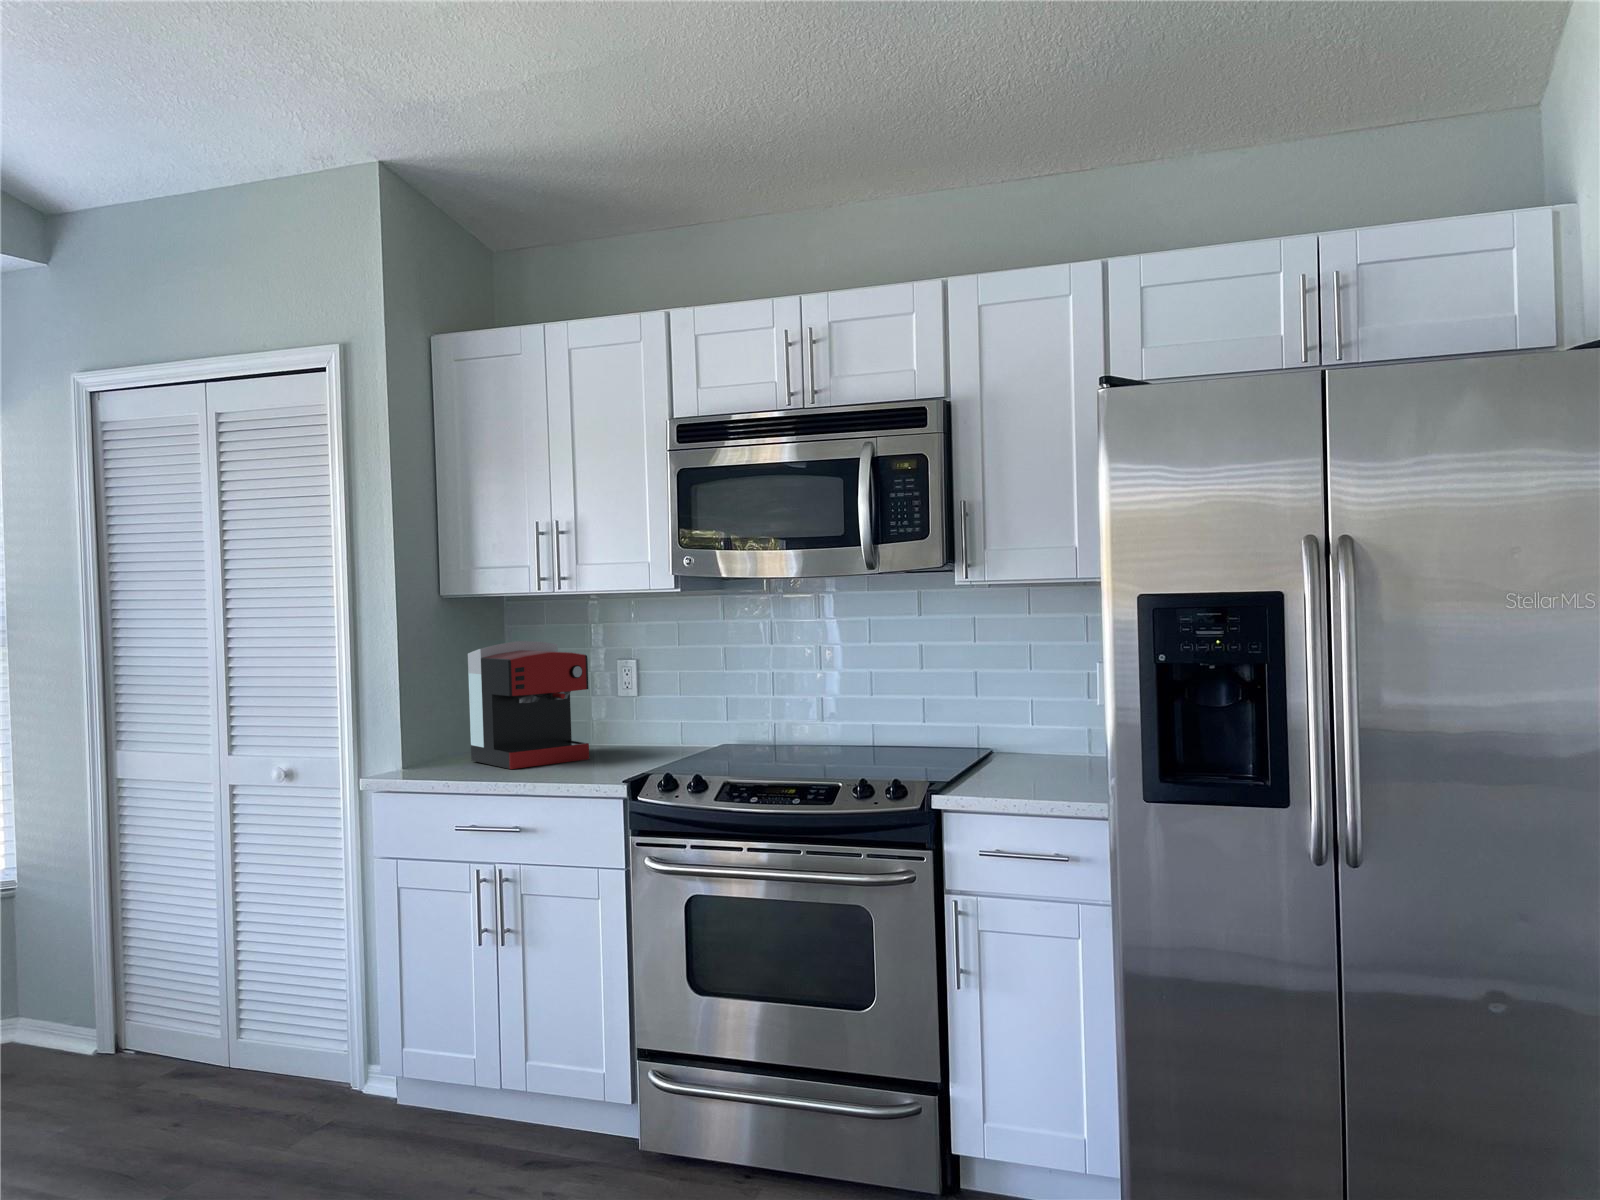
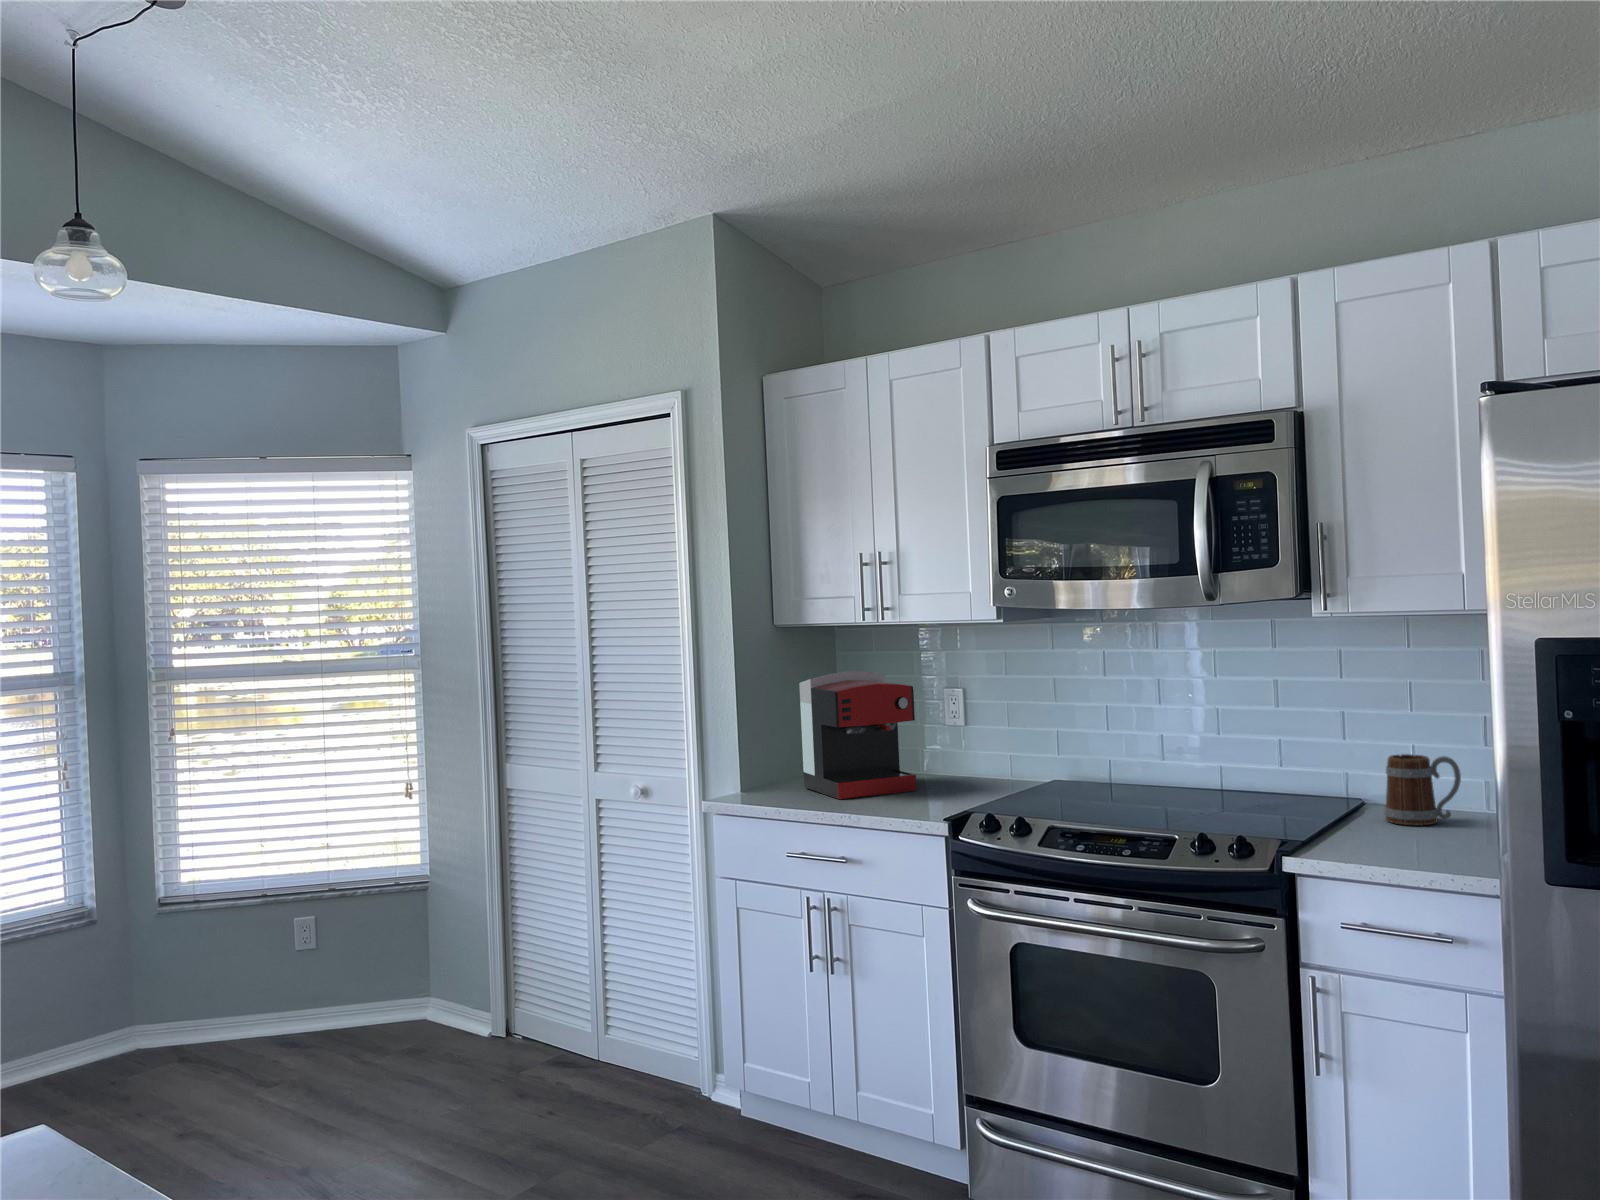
mug: none [1012,708,1073,768] -> present [1384,754,1461,825]

